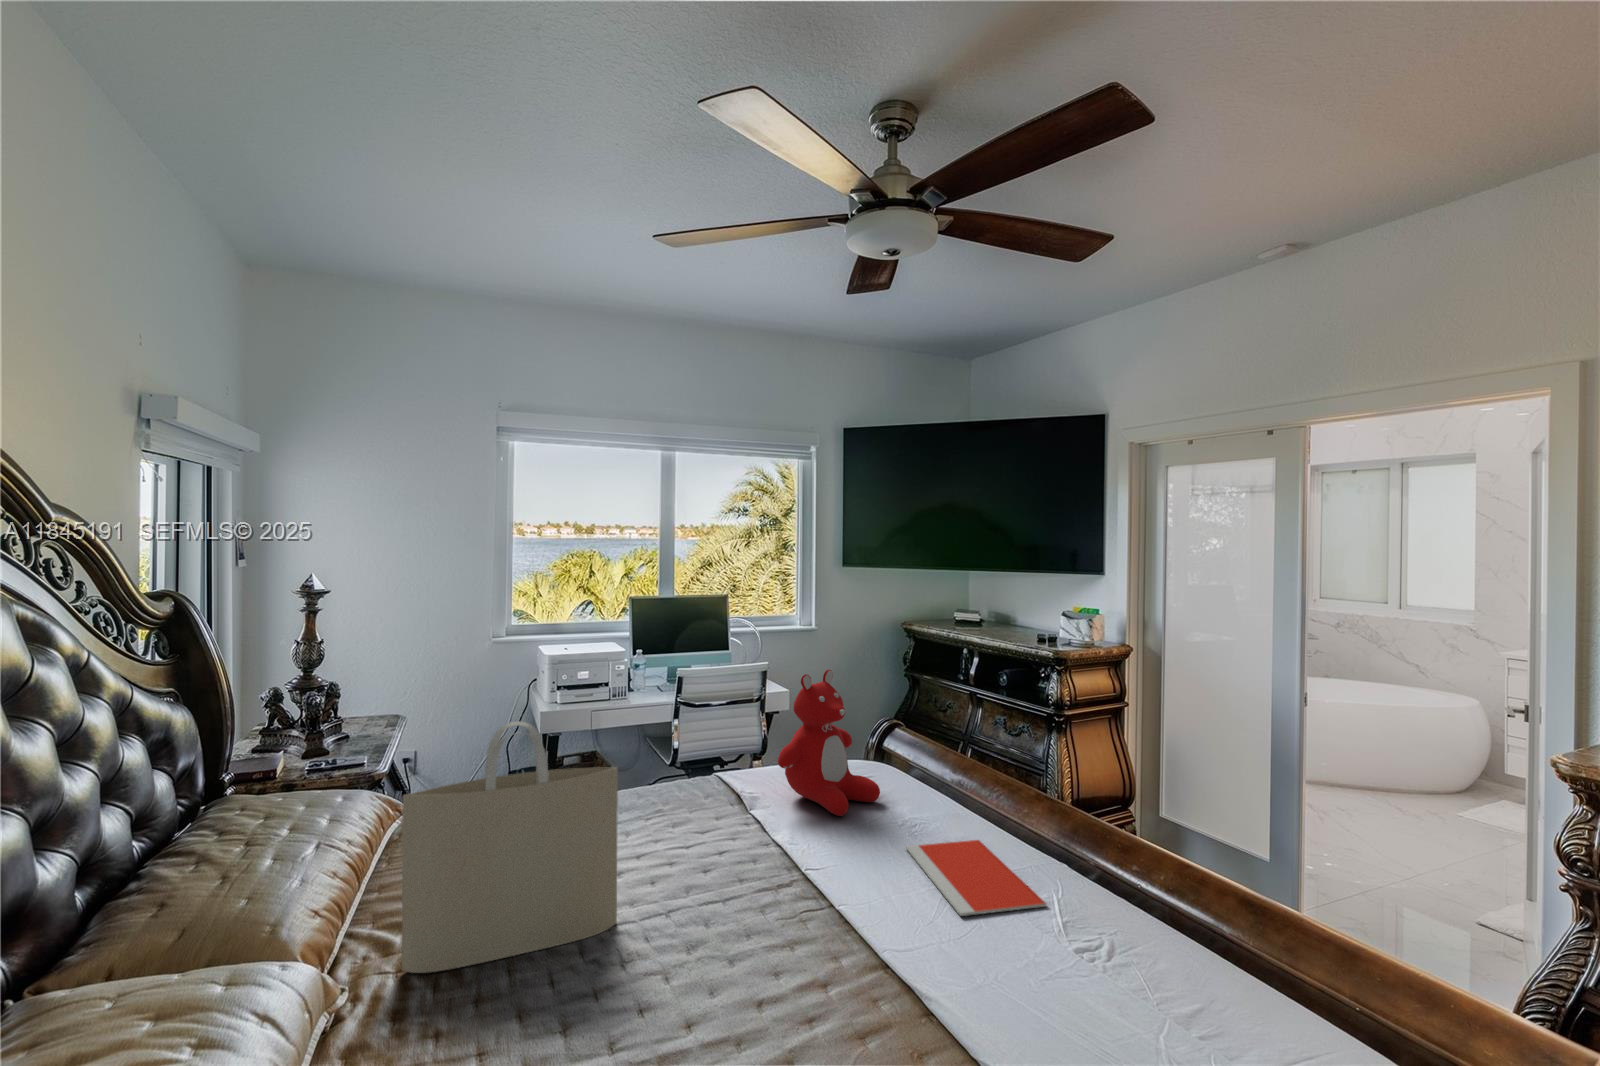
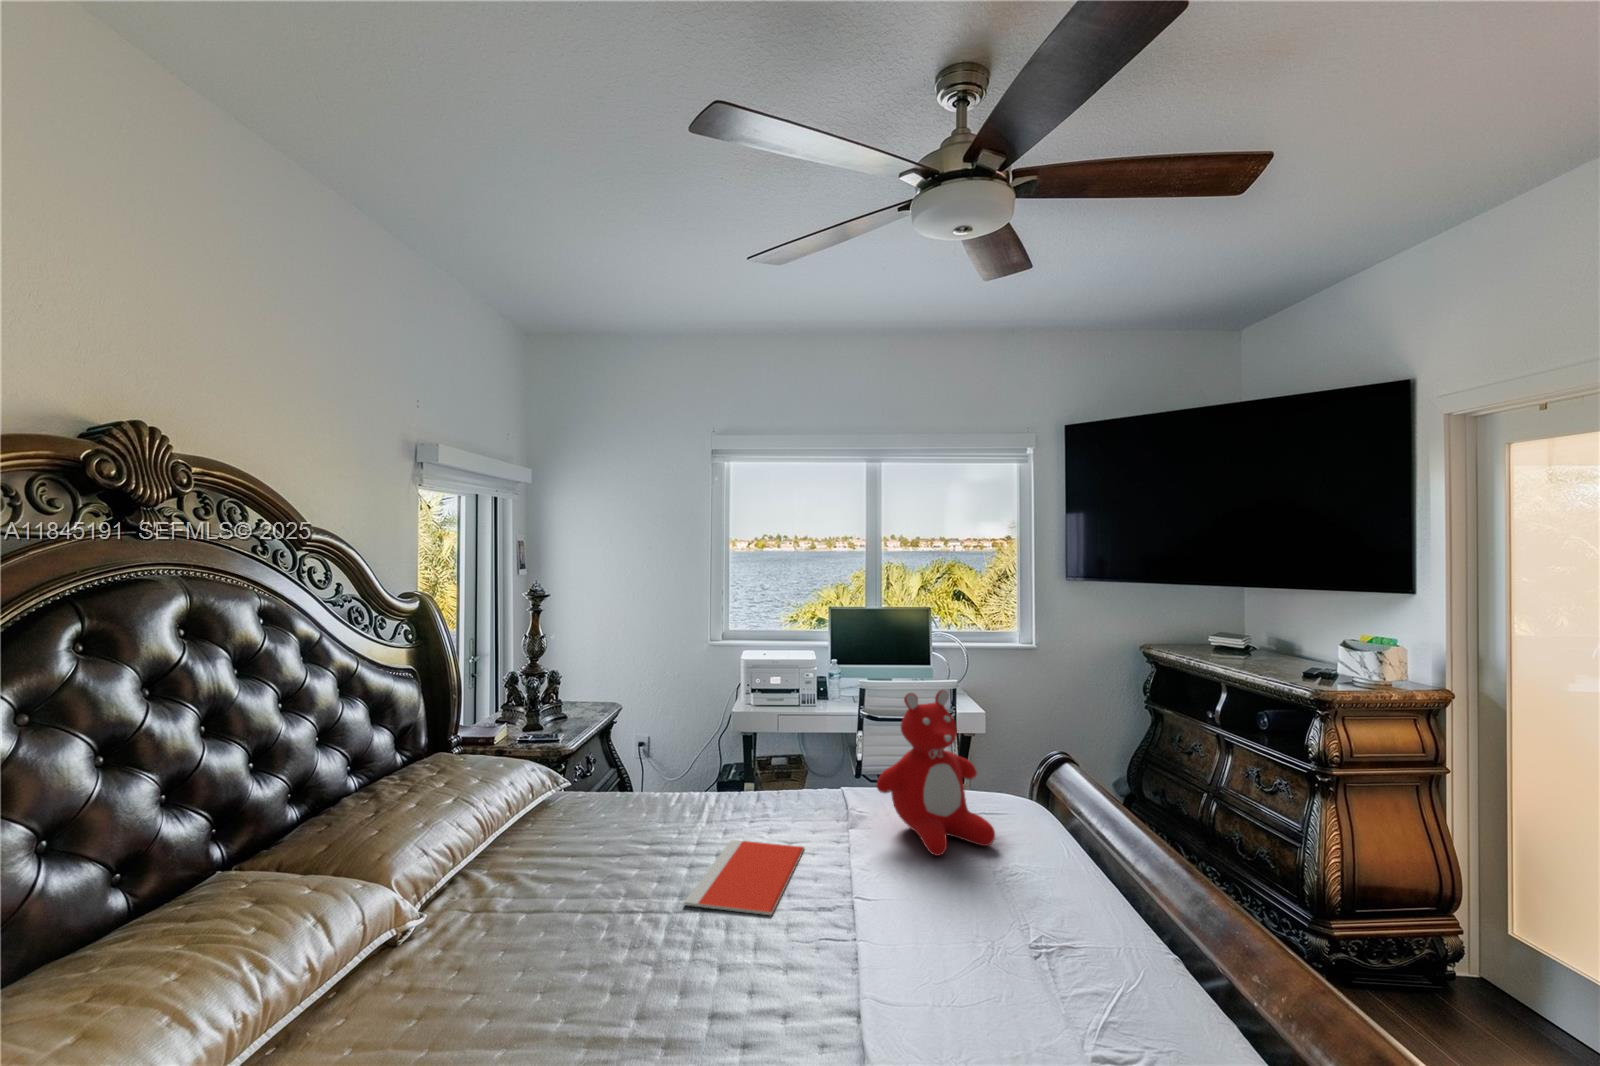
tote bag: present [402,721,618,973] -> none [458,713,644,934]
notebook: present [906,840,1047,916] -> present [684,840,804,915]

